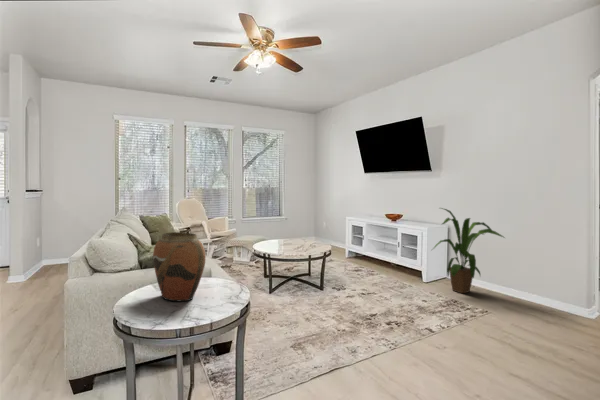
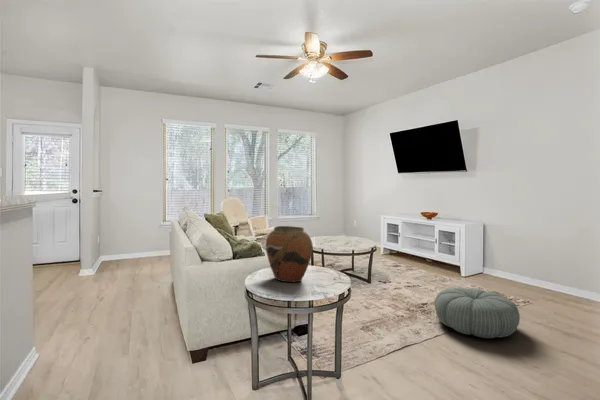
house plant: present [434,208,503,293] -> none [472,206,545,286]
pouf: none [379,298,467,358] -> present [435,287,520,338]

